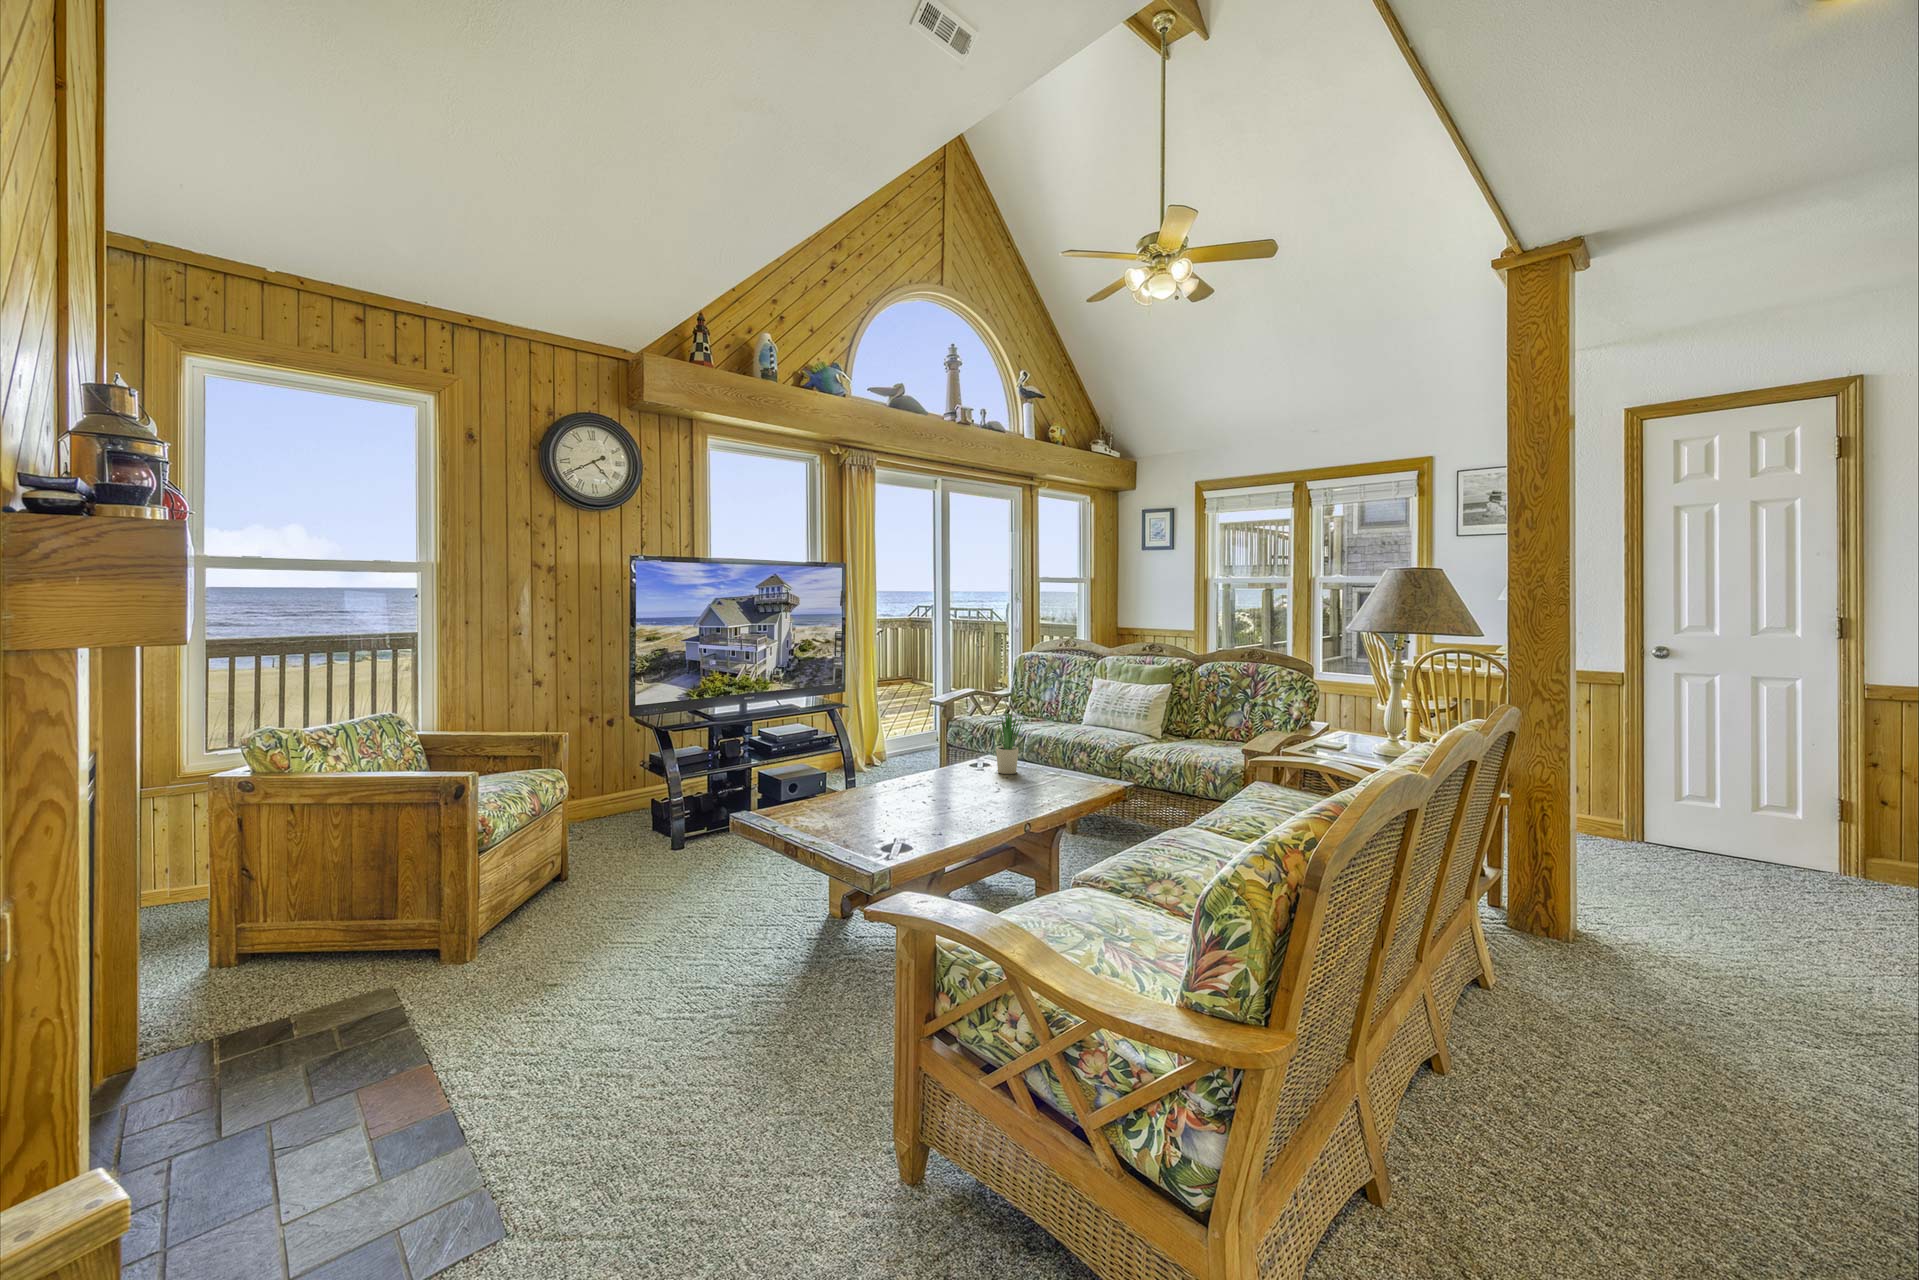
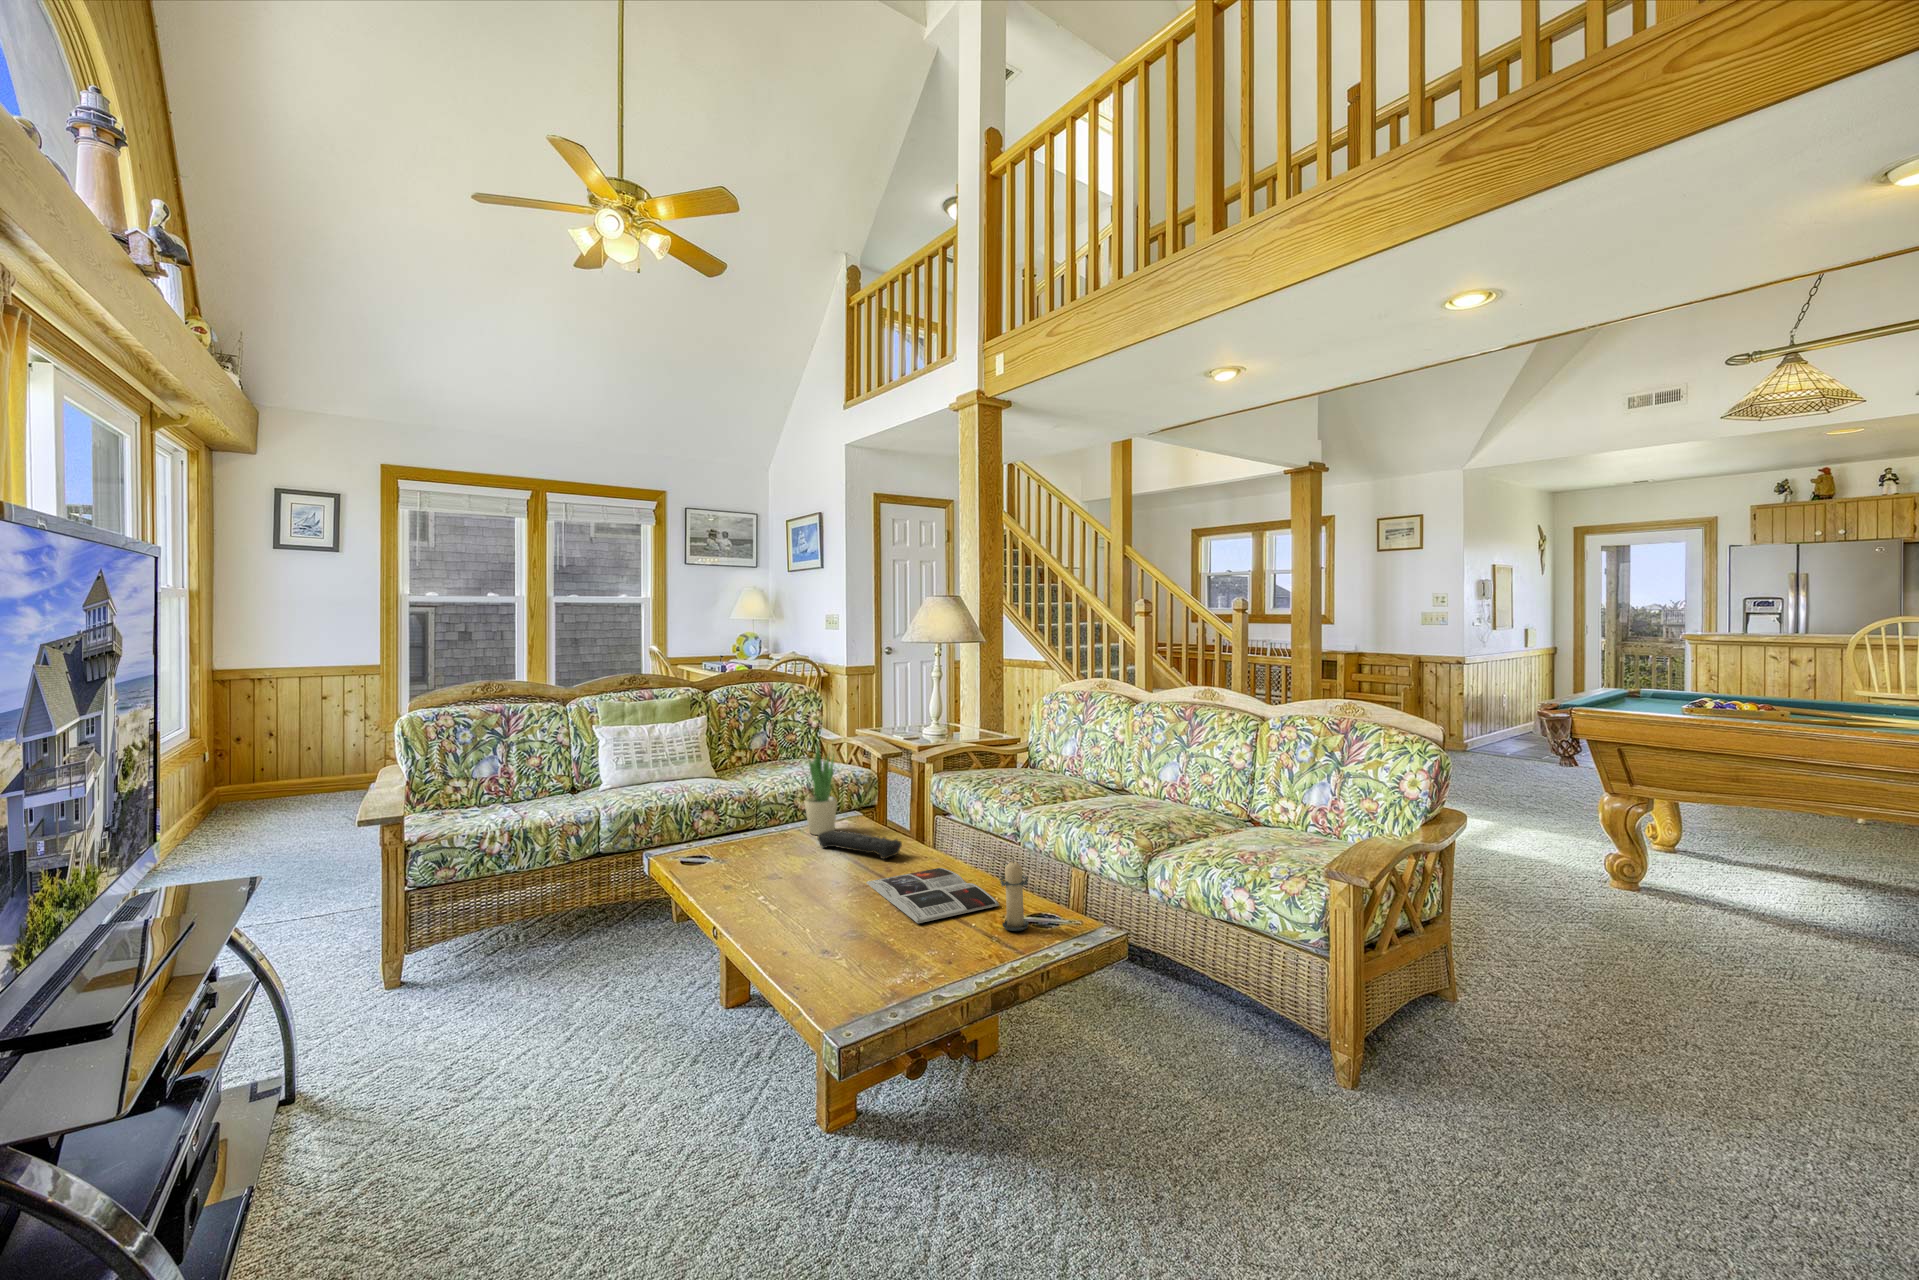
remote control: none [943,767,984,791] -> present [818,830,902,859]
candle: none [808,779,832,828] -> present [999,857,1029,931]
magazine: none [825,791,934,819] -> present [866,868,999,923]

